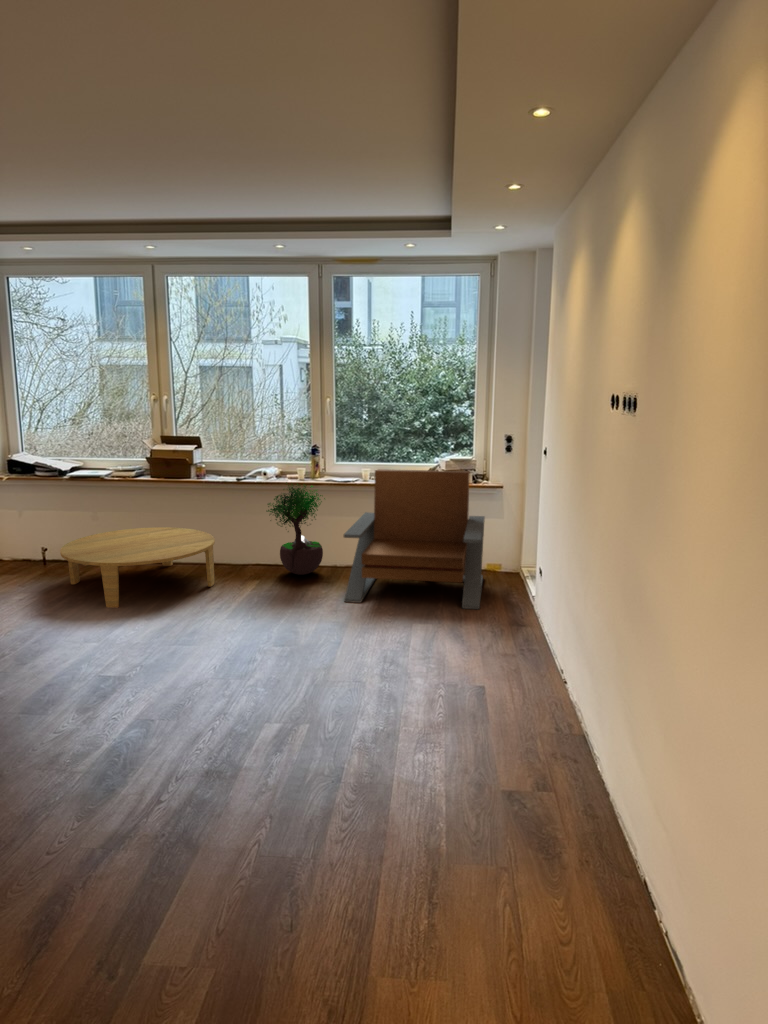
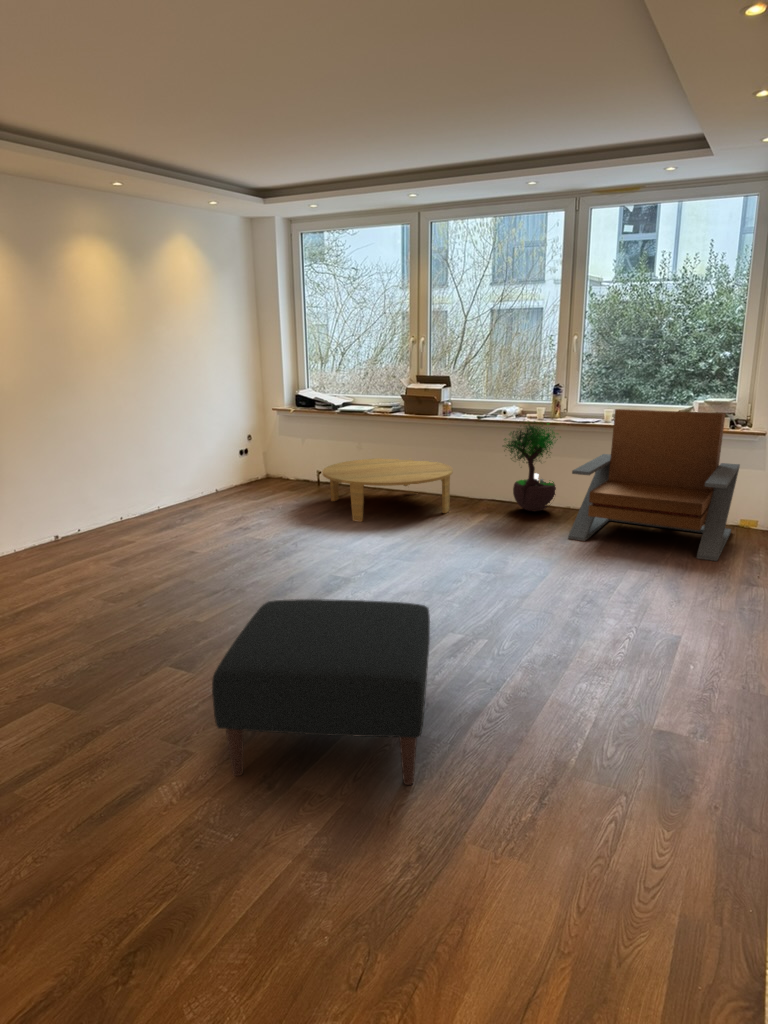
ottoman: none [44,709,284,951] -> present [212,599,430,785]

